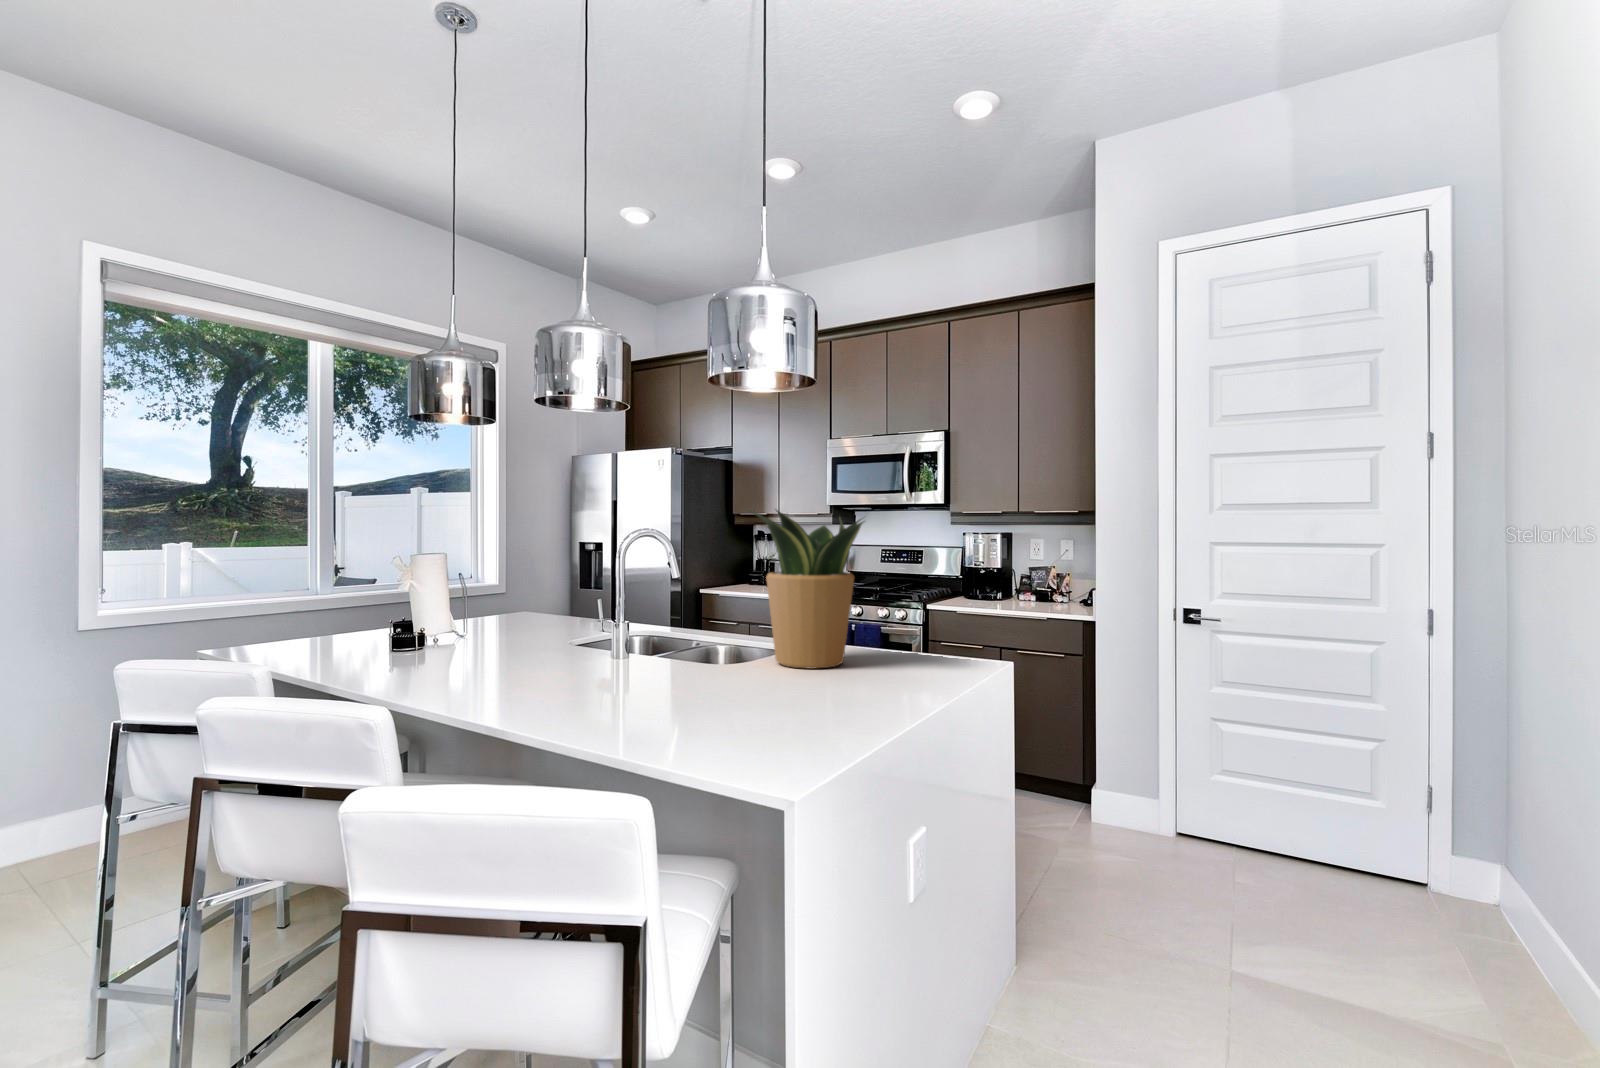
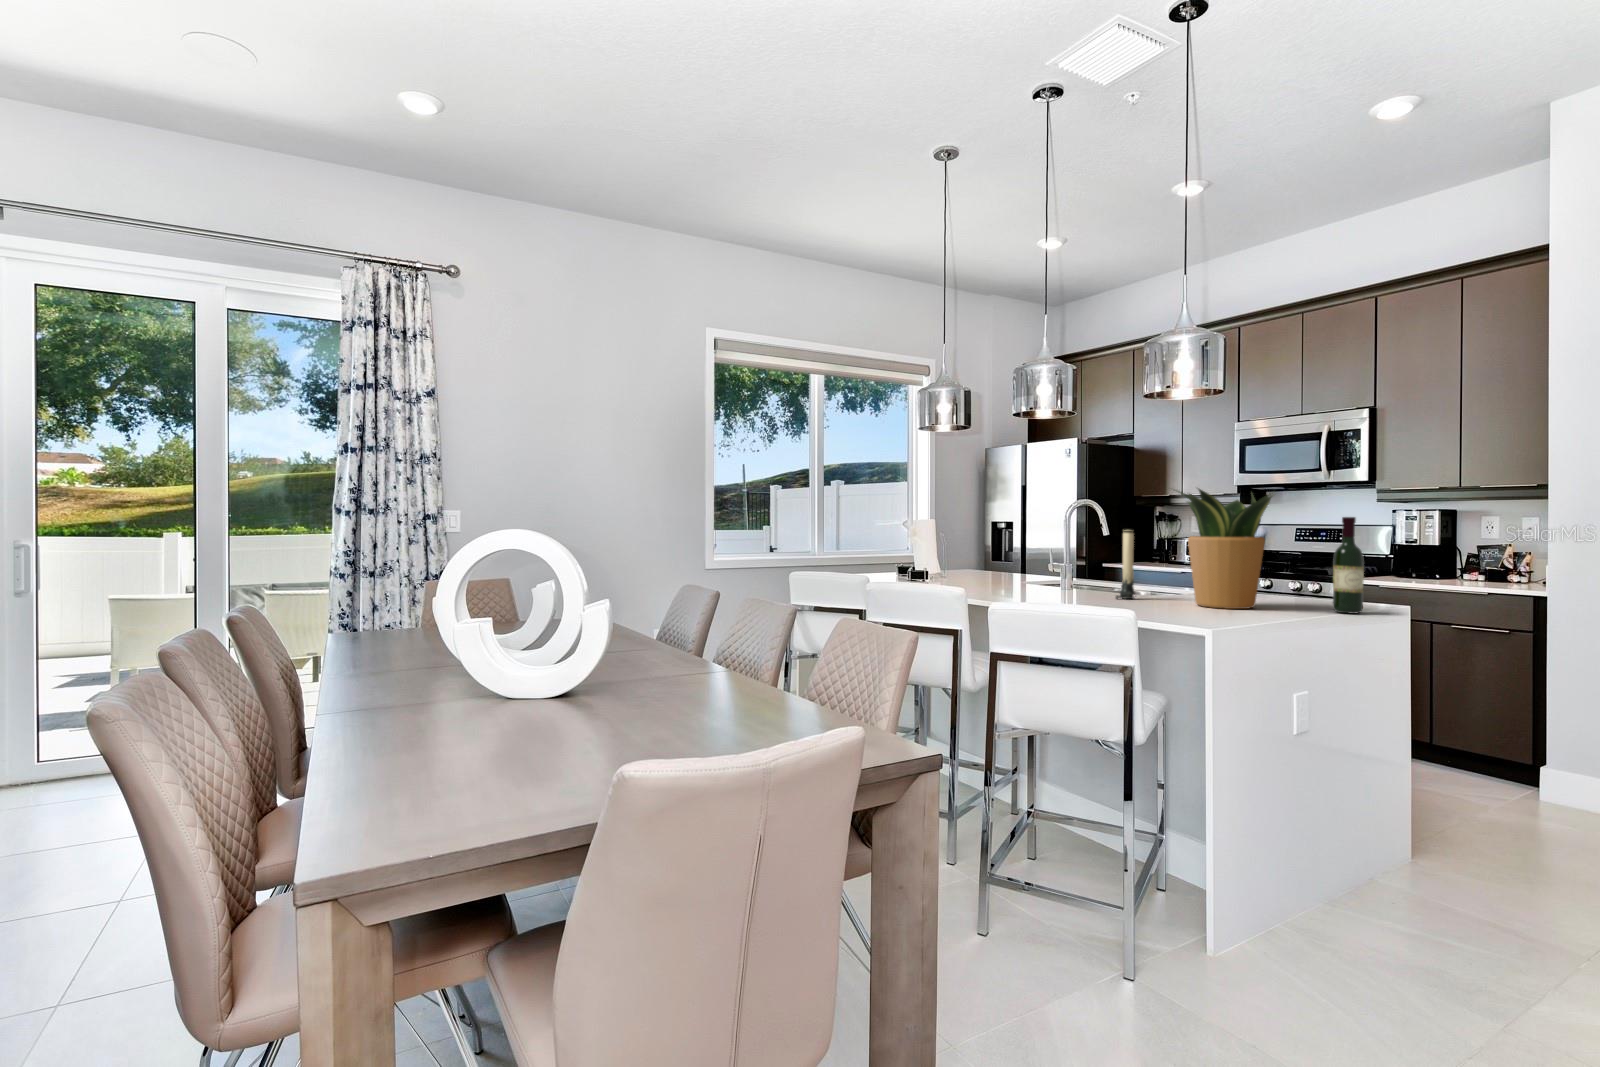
wine bottle: none [927,549,958,668] -> present [1333,517,1364,614]
candle: none [680,563,707,656] -> present [1116,532,1135,599]

